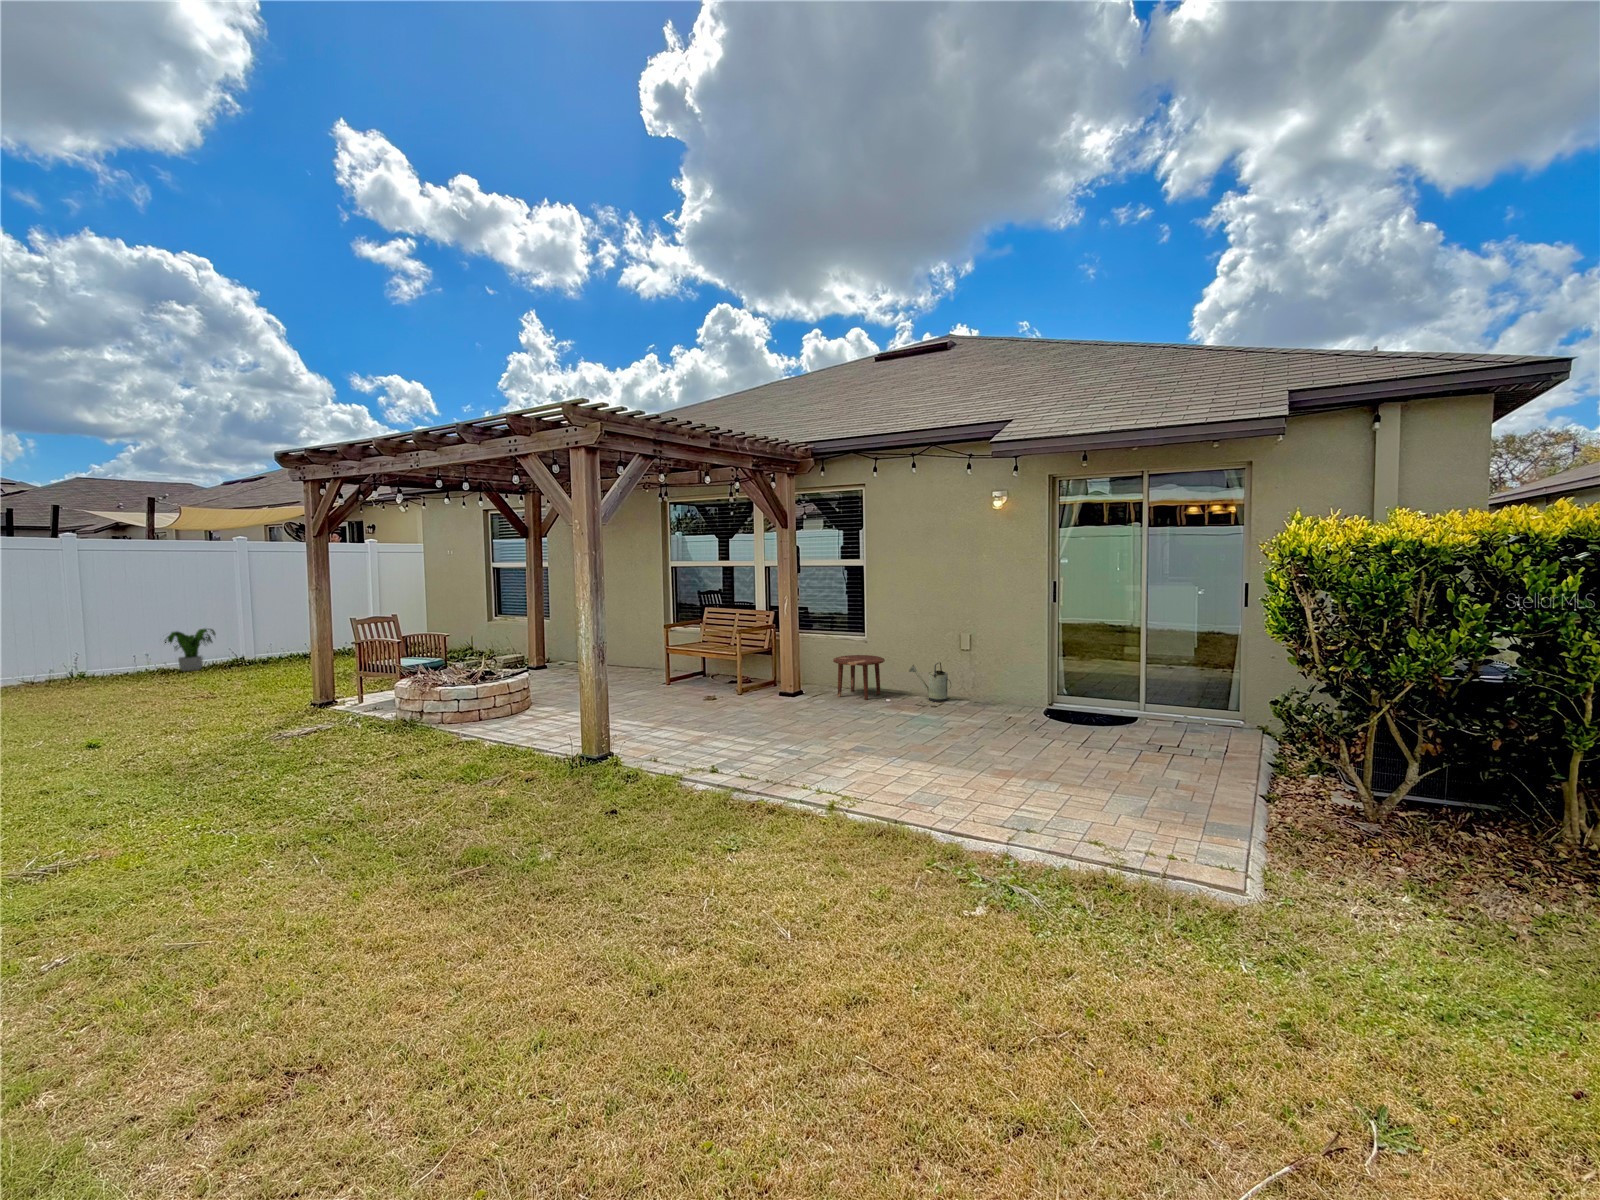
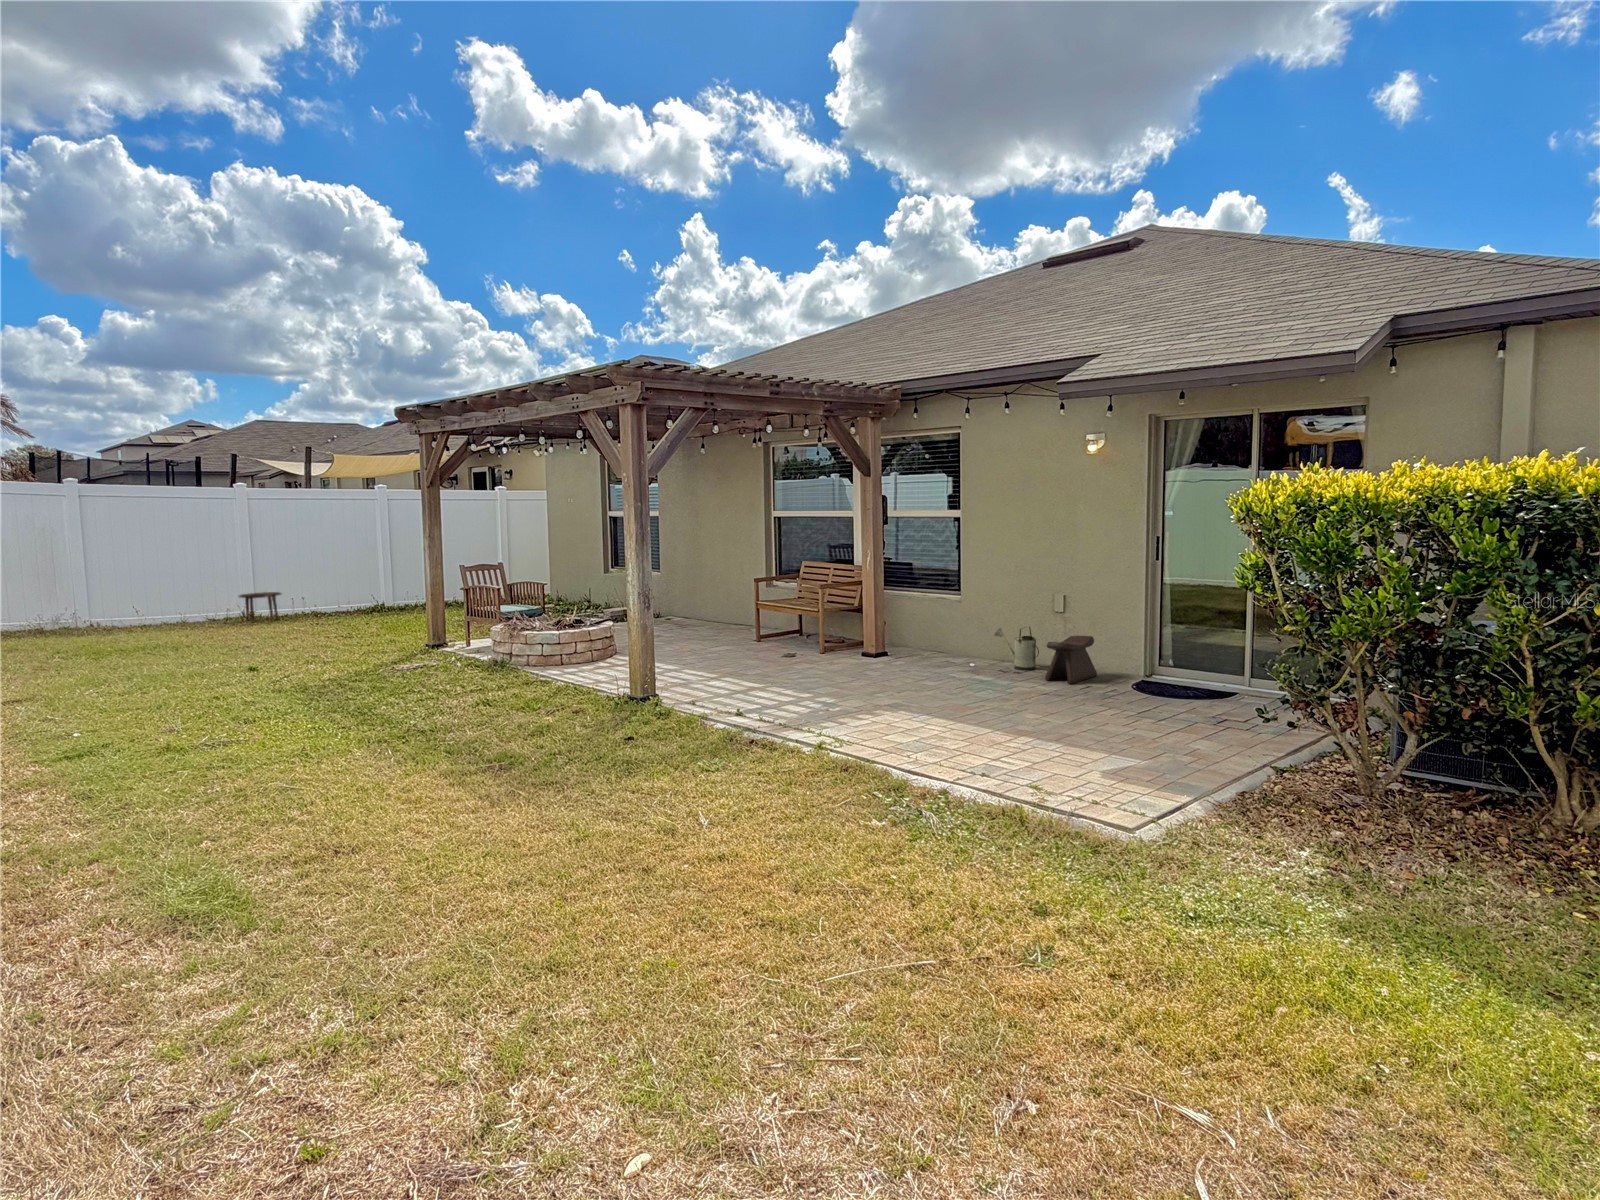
potted plant: present [165,629,216,671] -> none [311,575,357,615]
side table: present [833,655,885,700] -> present [239,592,281,622]
stool: none [968,669,1005,714] -> present [1045,636,1097,684]

